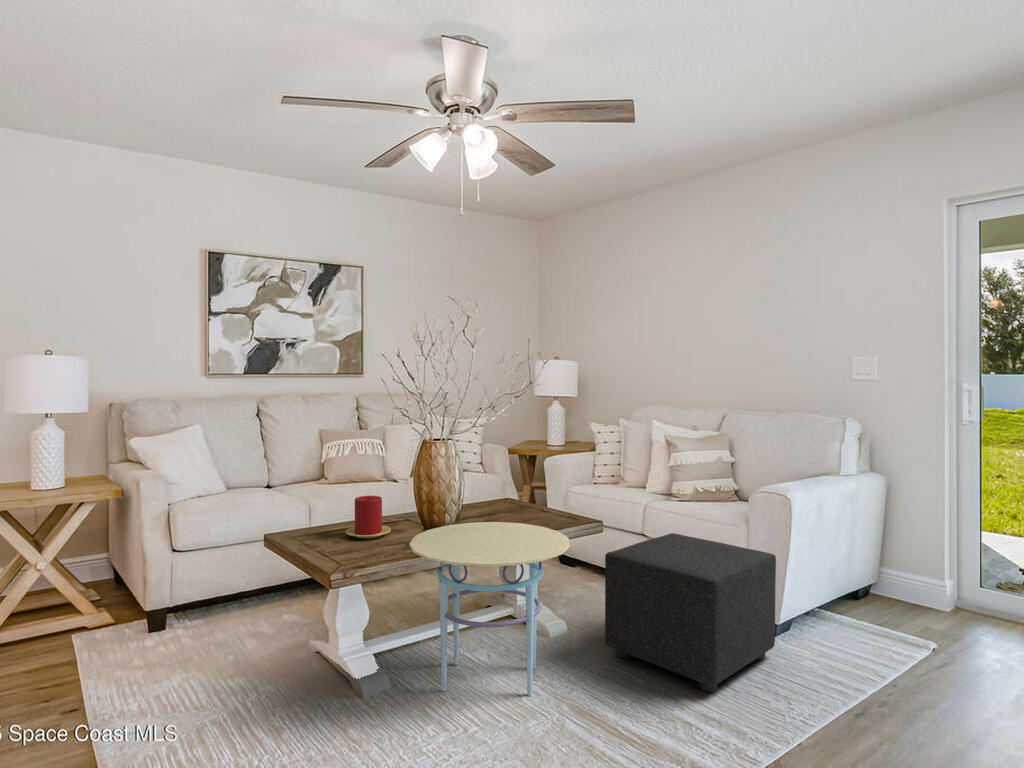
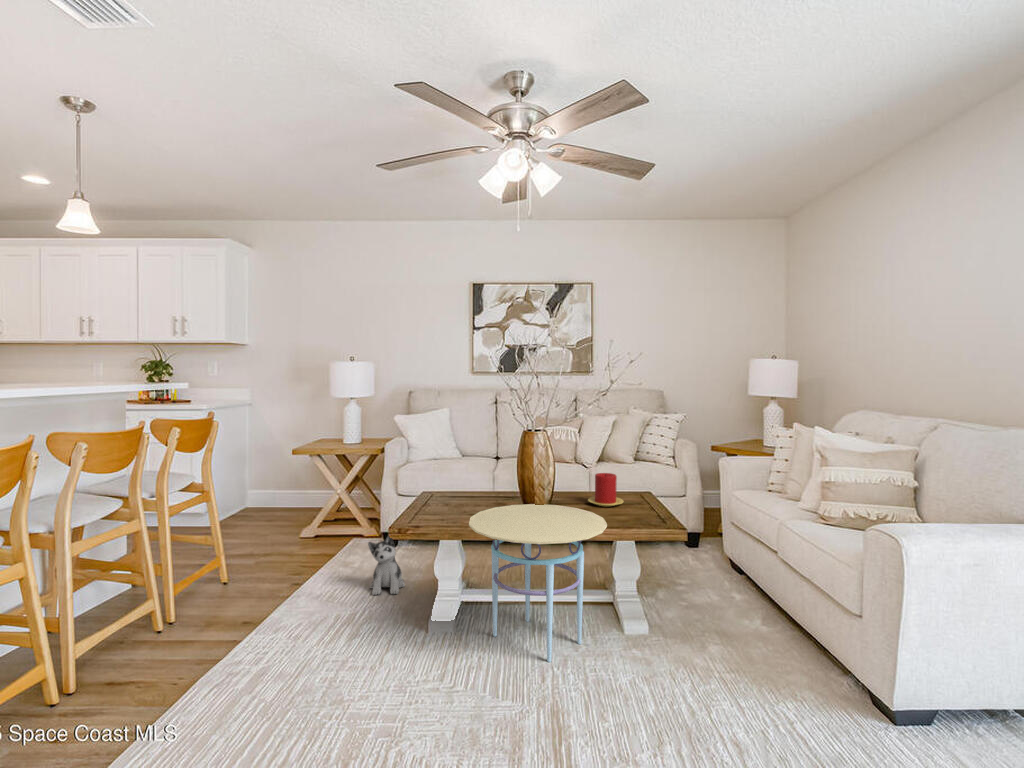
candle: present [346,496,391,538] -> present [588,473,623,506]
ottoman: present [605,533,776,692] -> none [654,551,844,720]
plush toy: none [201,603,258,697] -> present [368,536,405,595]

